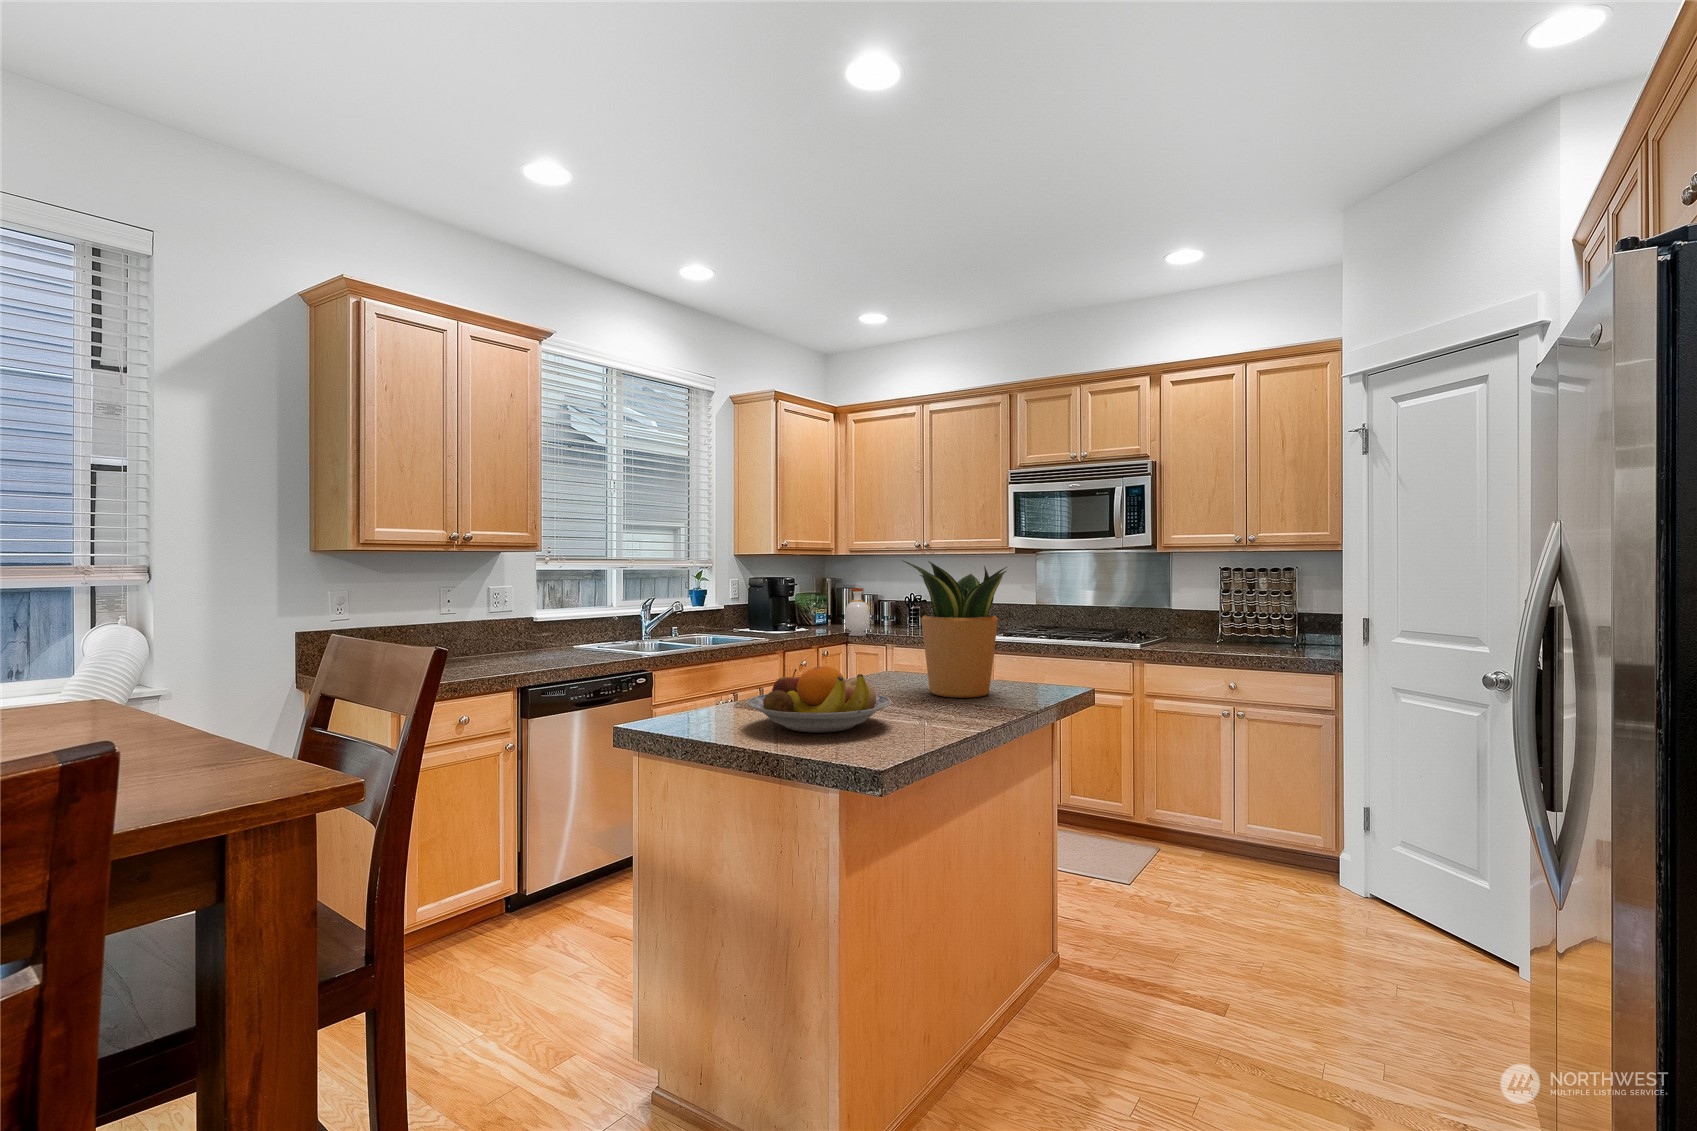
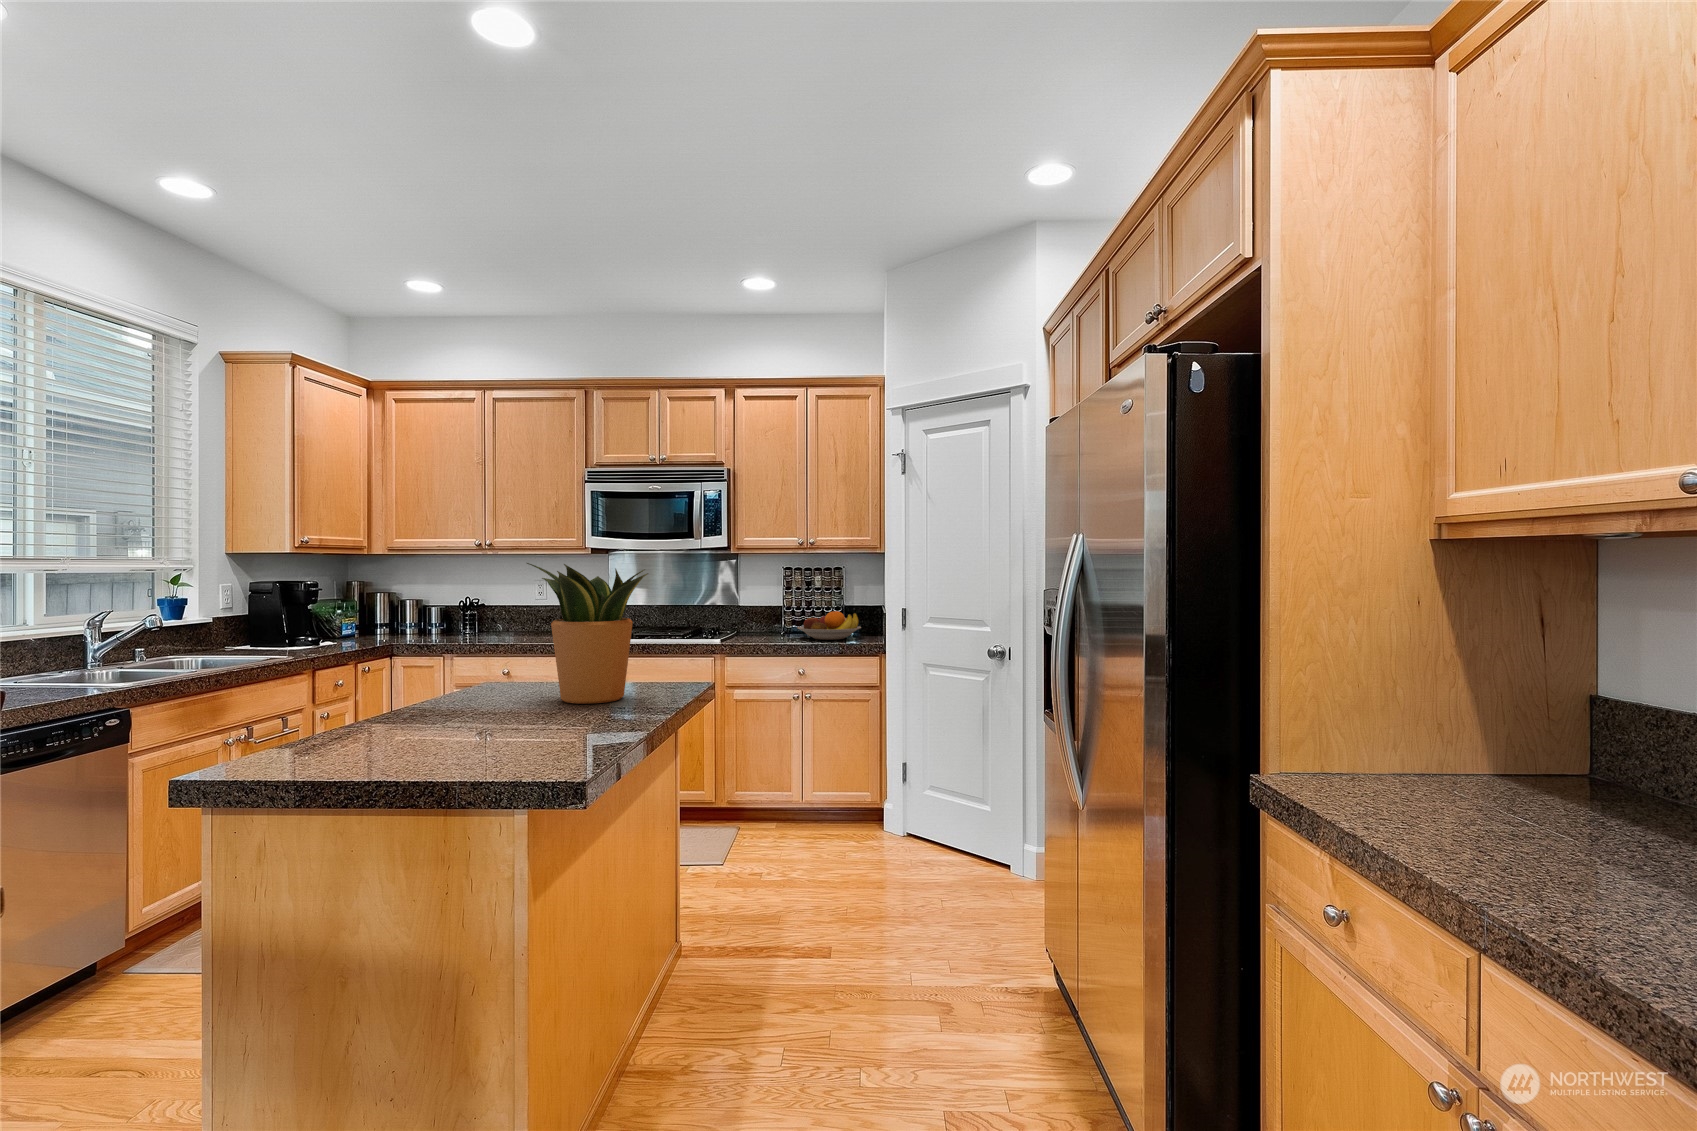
bottle: present [845,588,870,636] -> none [390,593,422,648]
fruit bowl: present [747,666,891,732] -> present [797,611,861,640]

